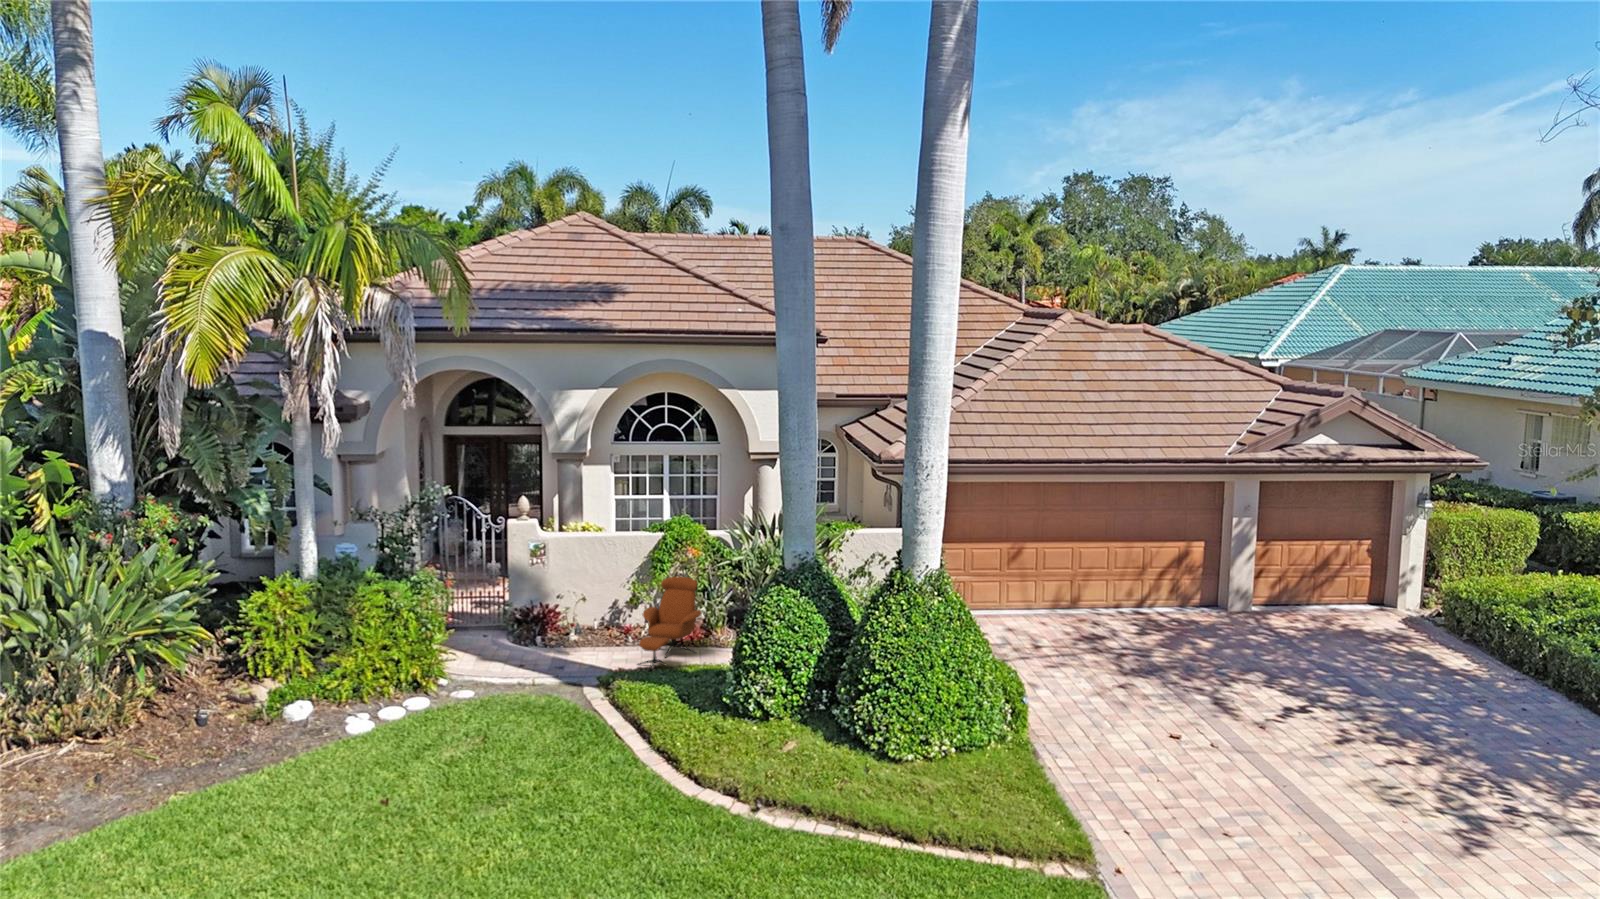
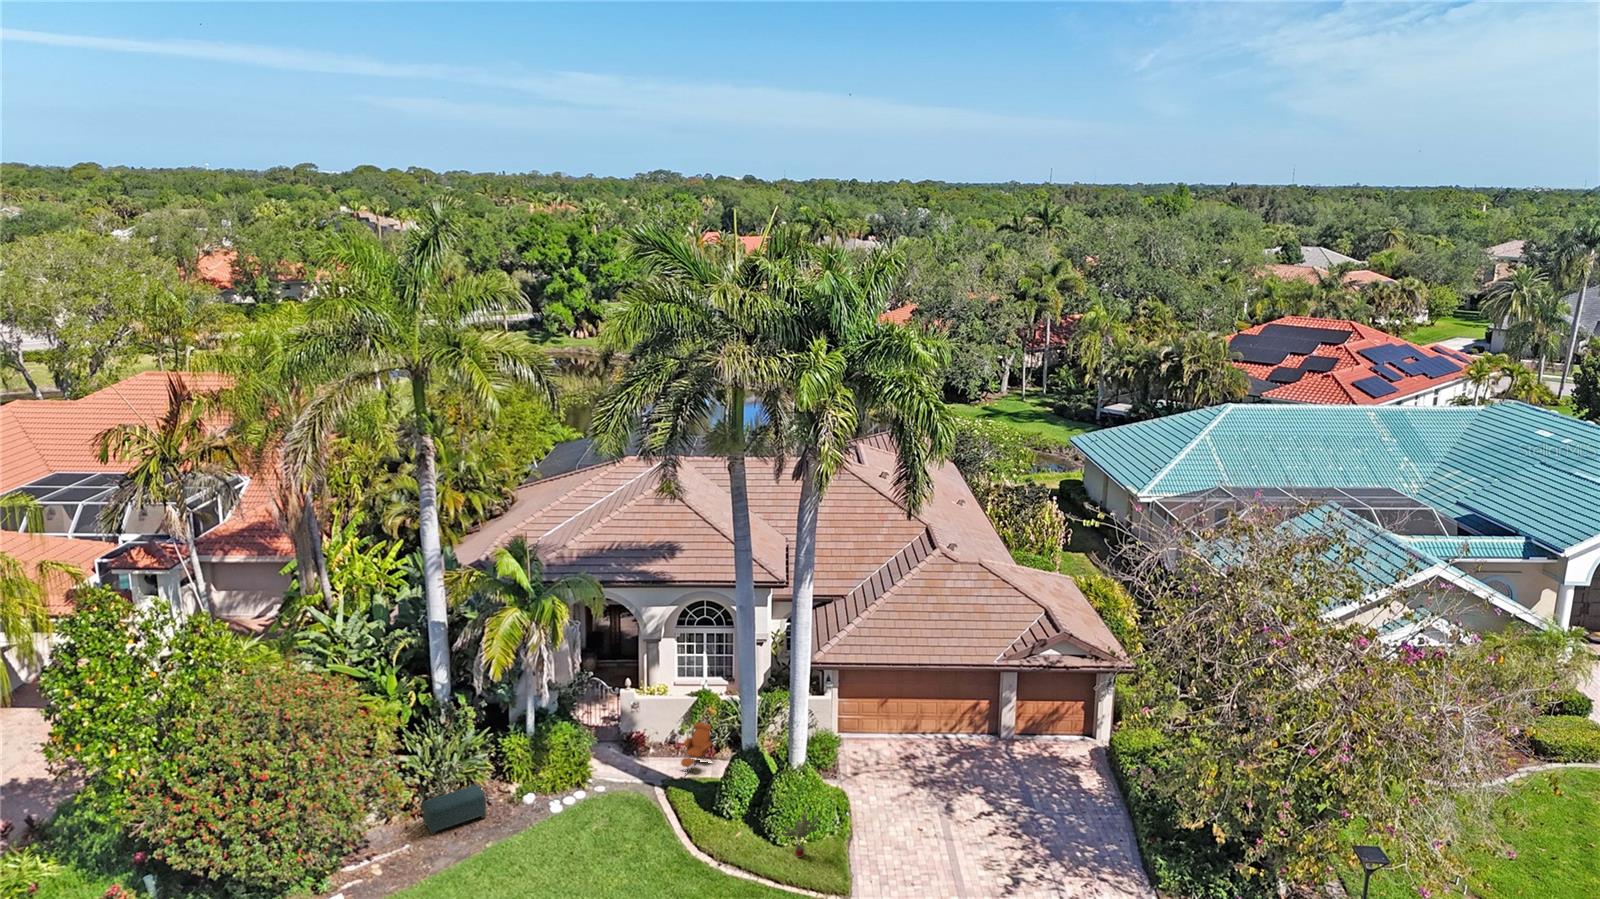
potted tree: none [905,663,993,778] -> present [781,811,819,857]
bench: none [10,671,183,779] -> present [422,785,486,835]

